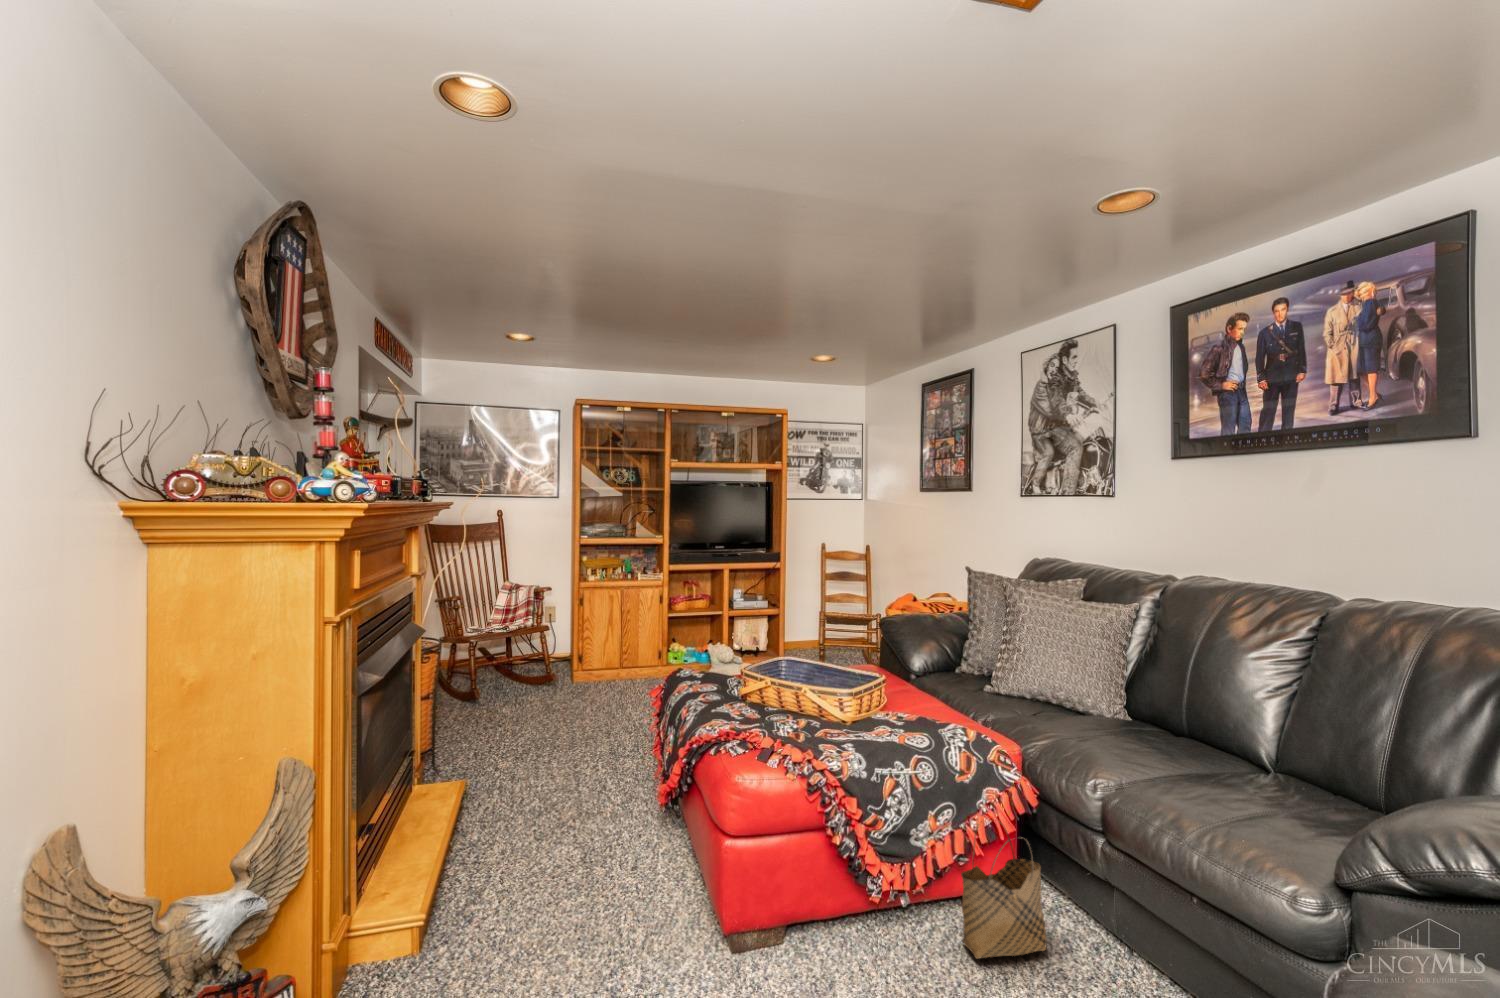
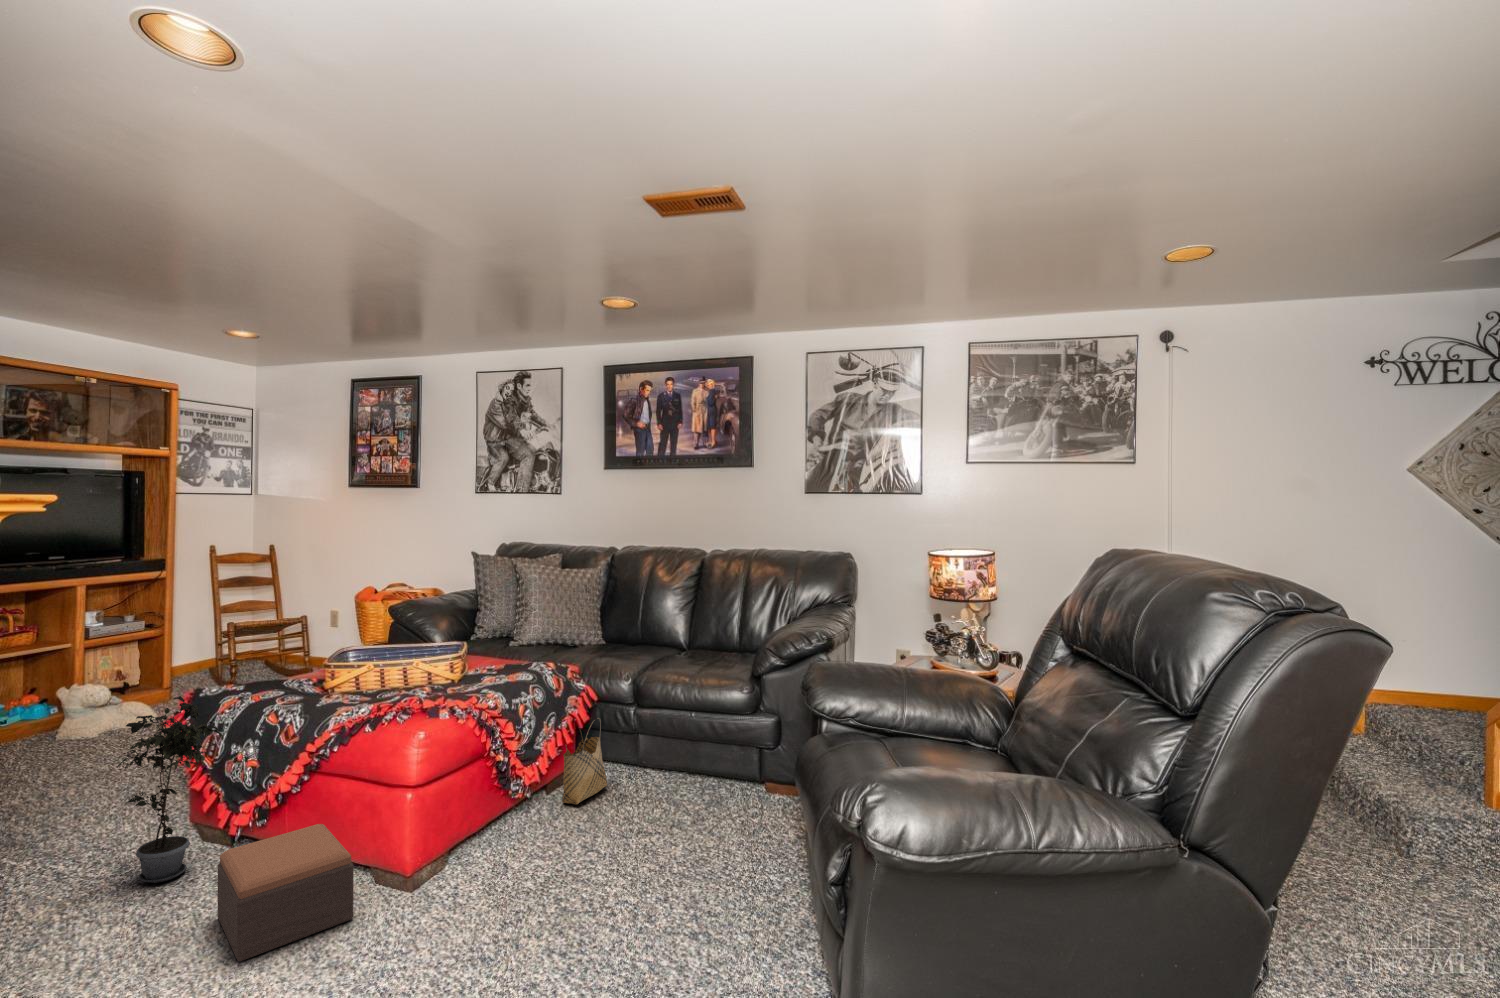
potted plant: none [569,668,640,832] -> present [117,696,224,883]
footstool: none [529,830,664,968] -> present [218,824,354,961]

